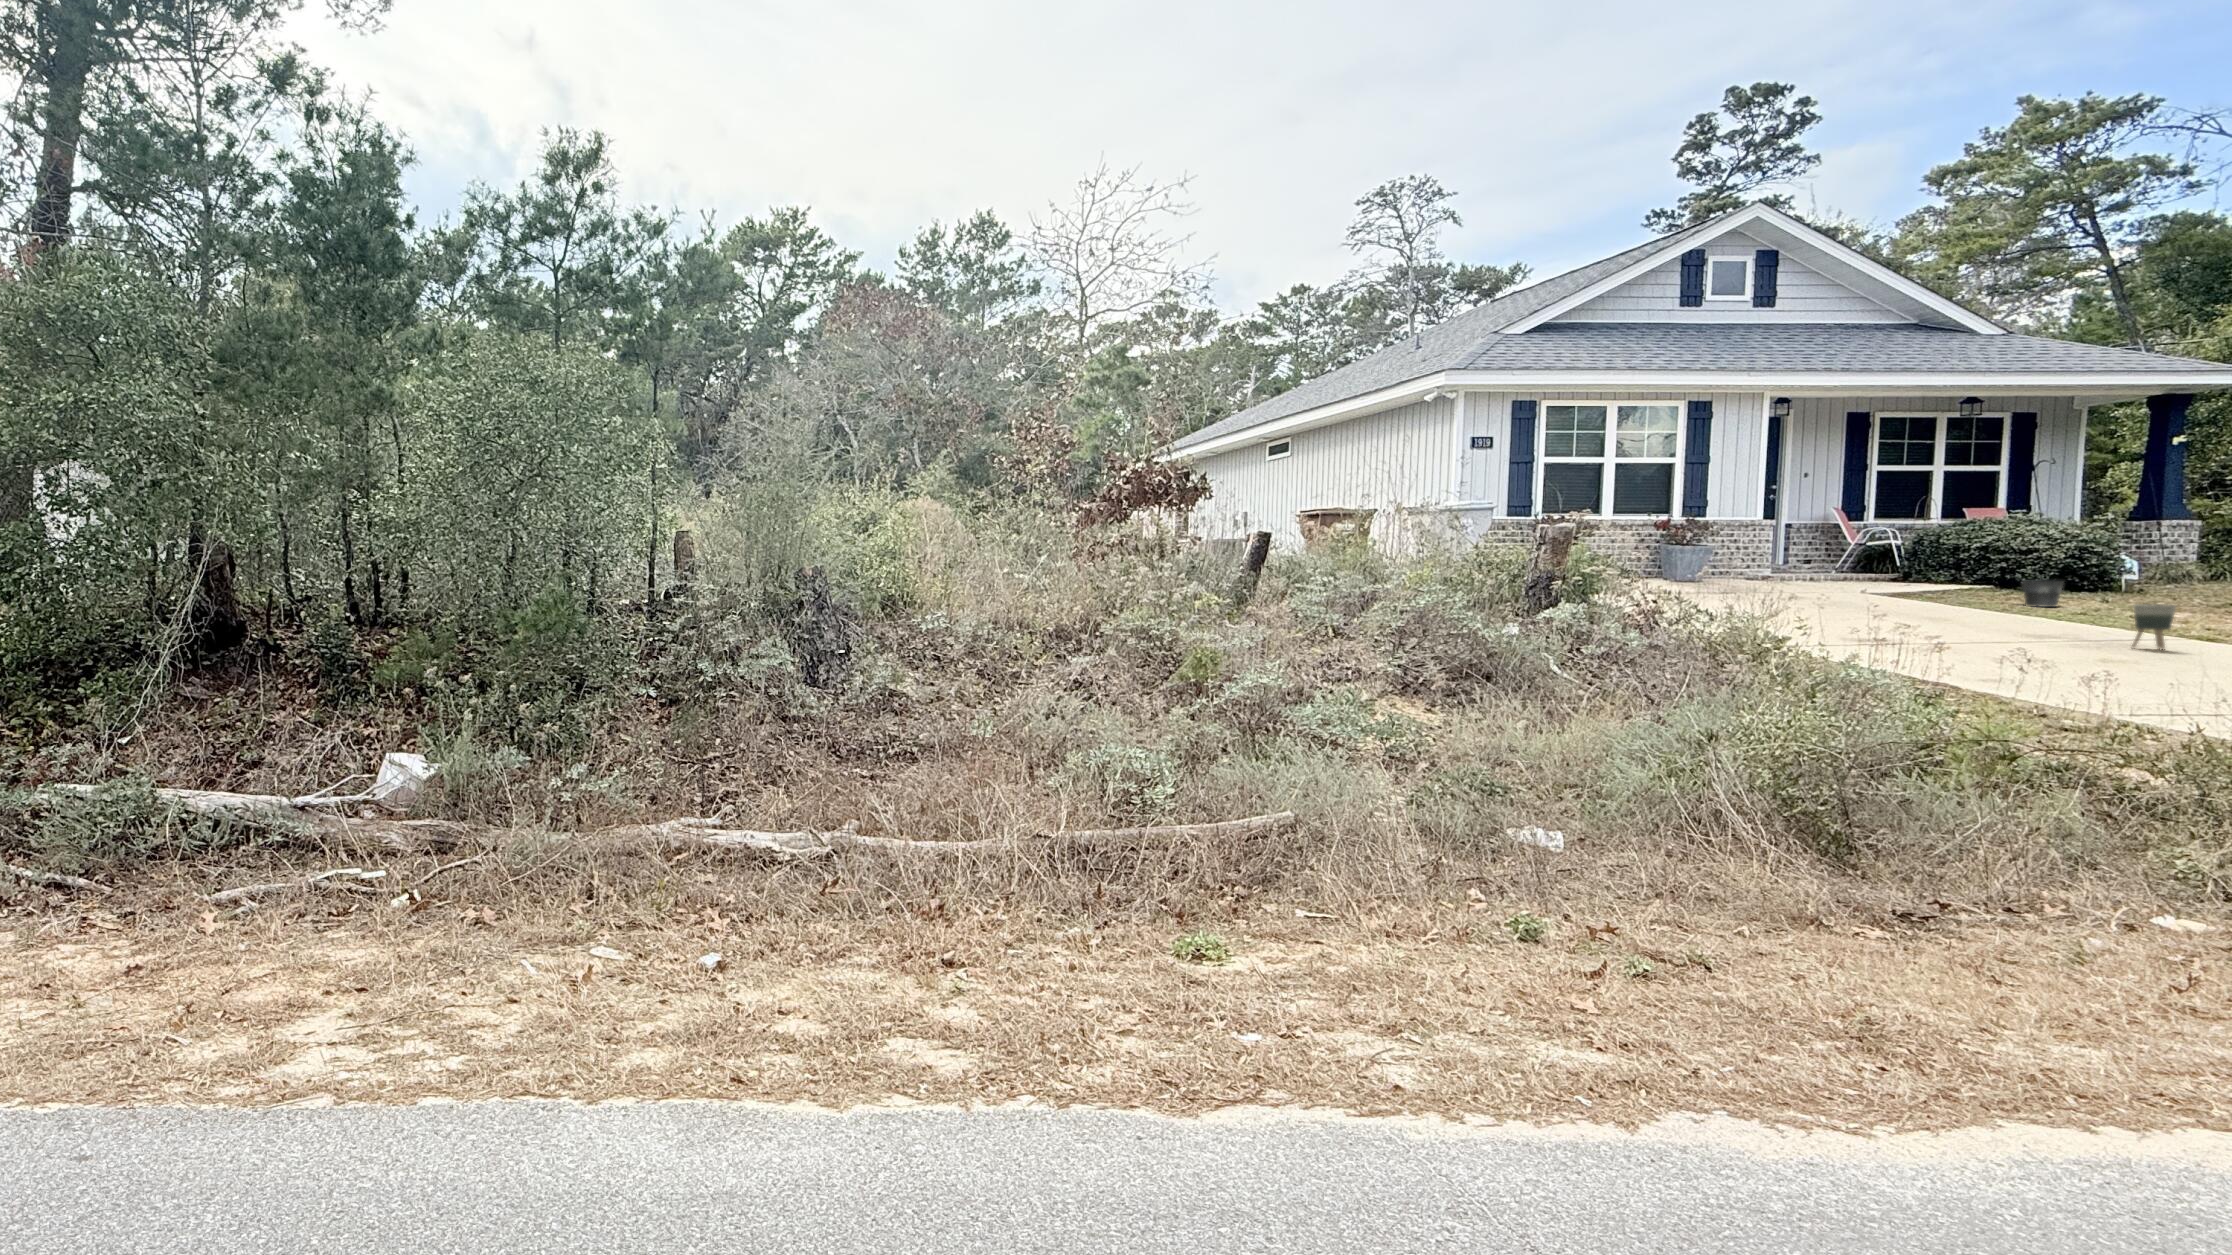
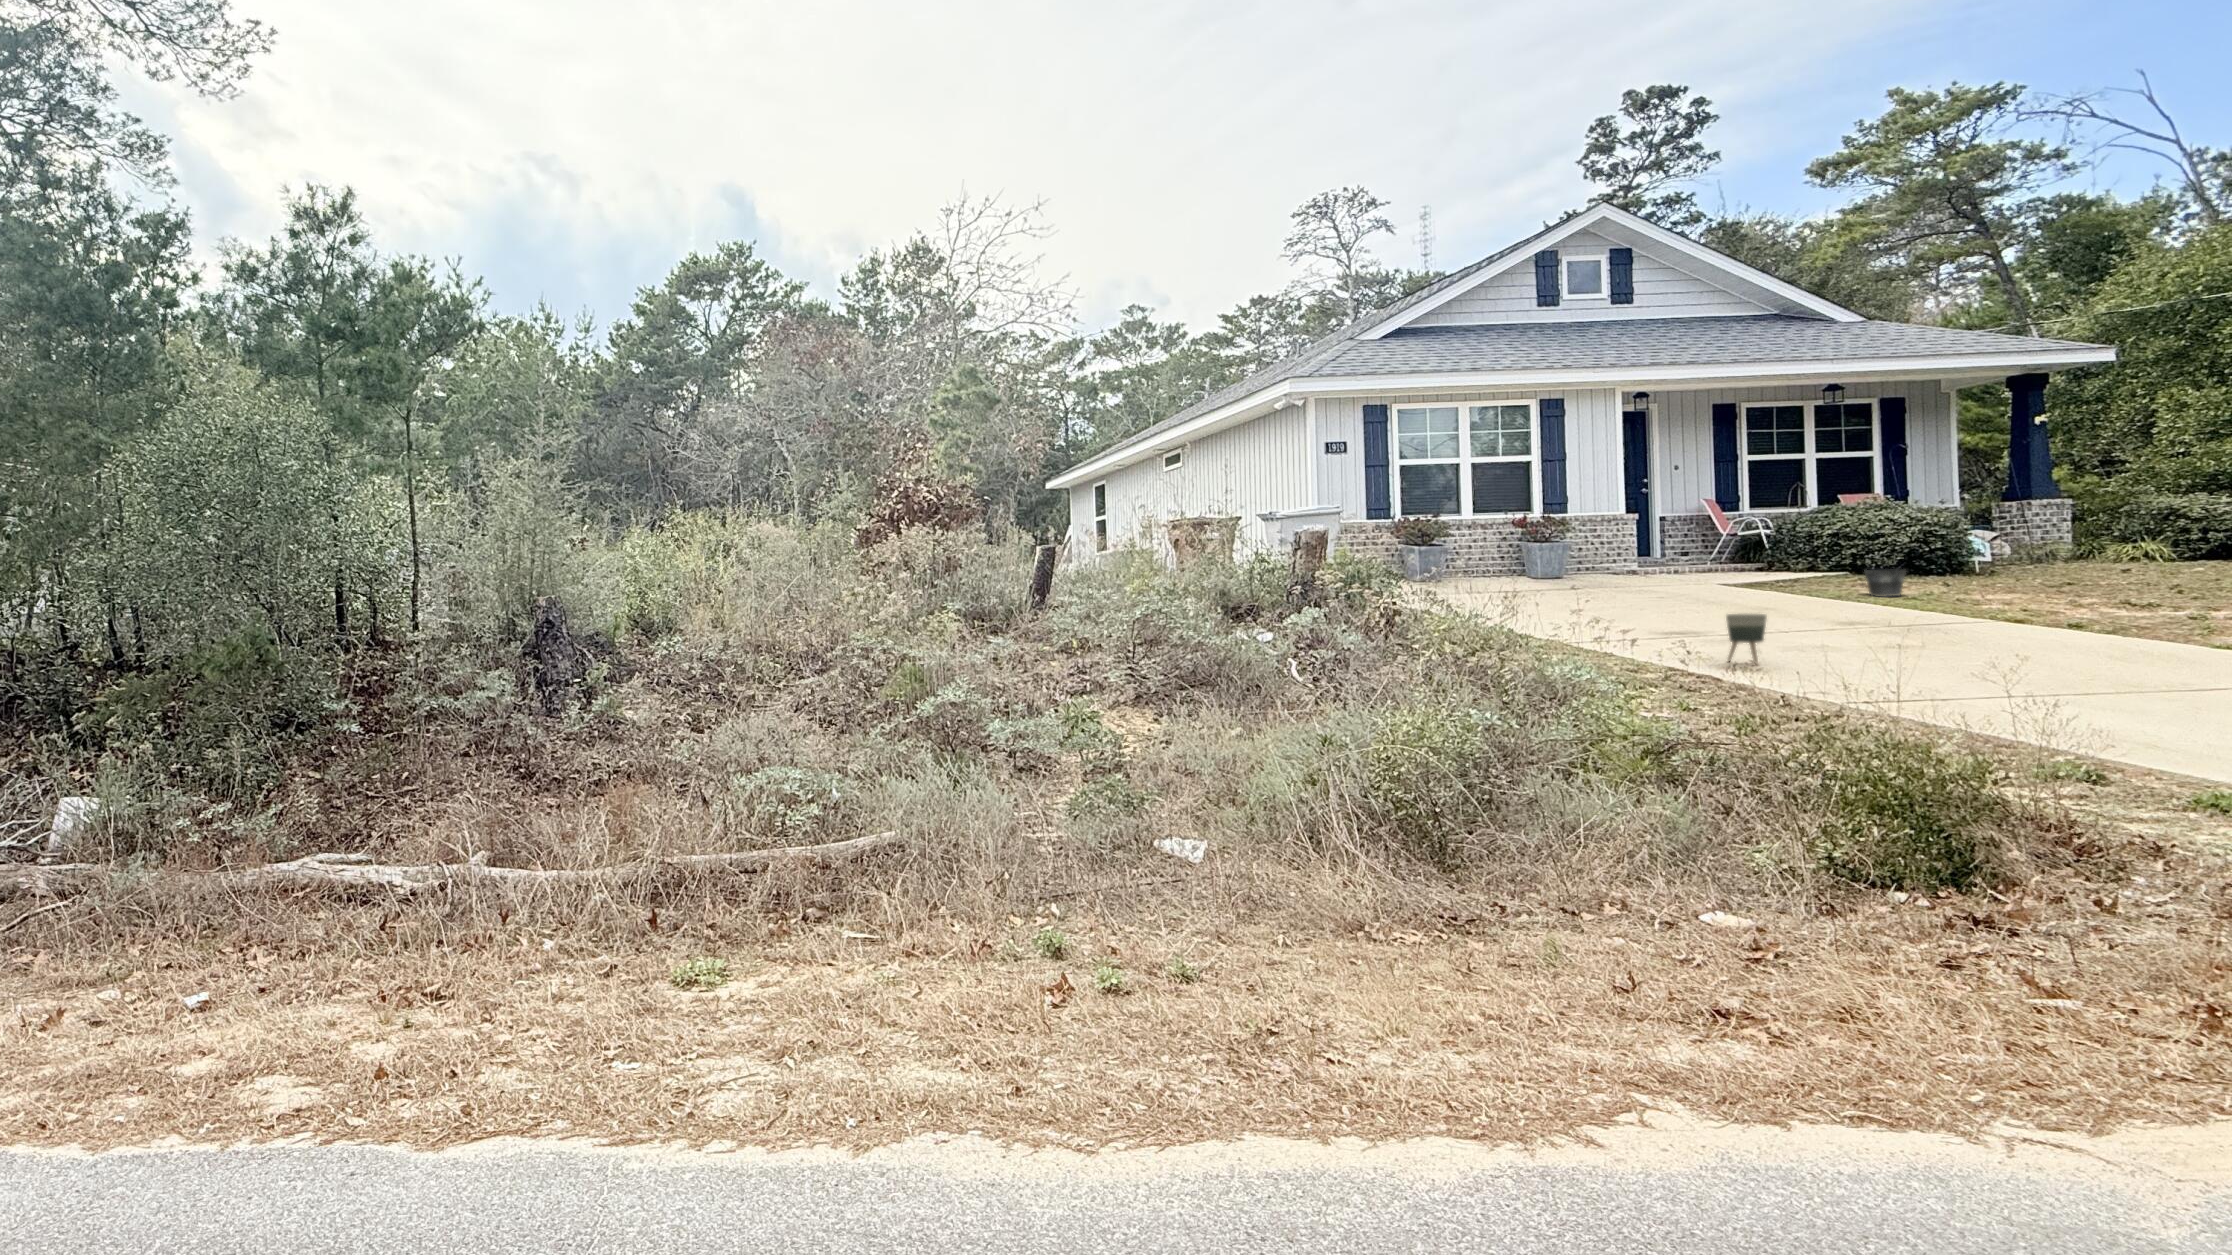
planter: present [2132,604,2176,650] -> present [1726,614,1767,663]

